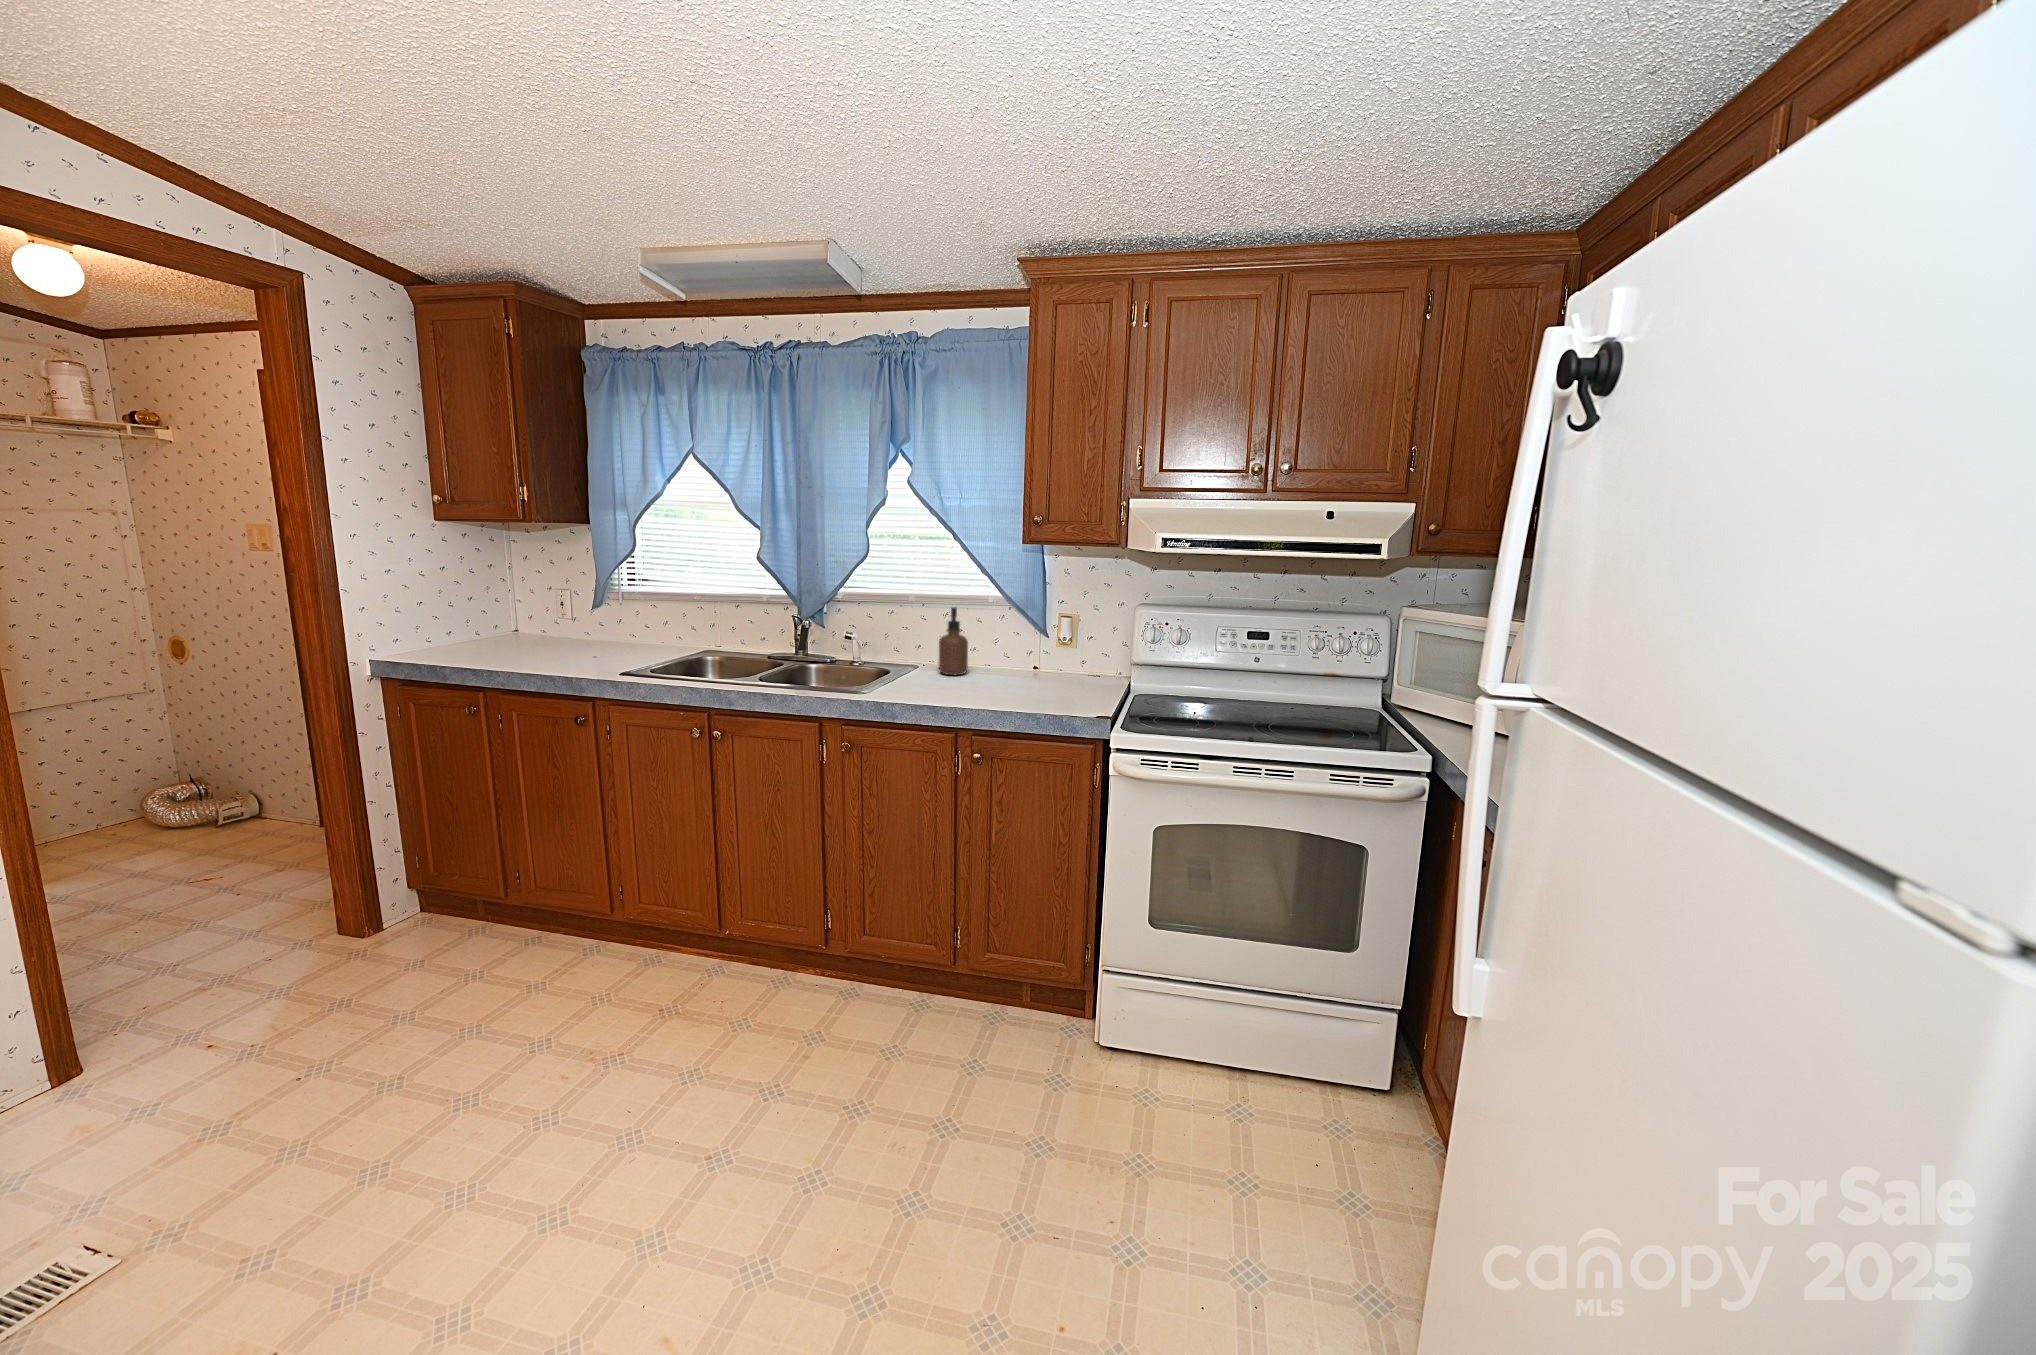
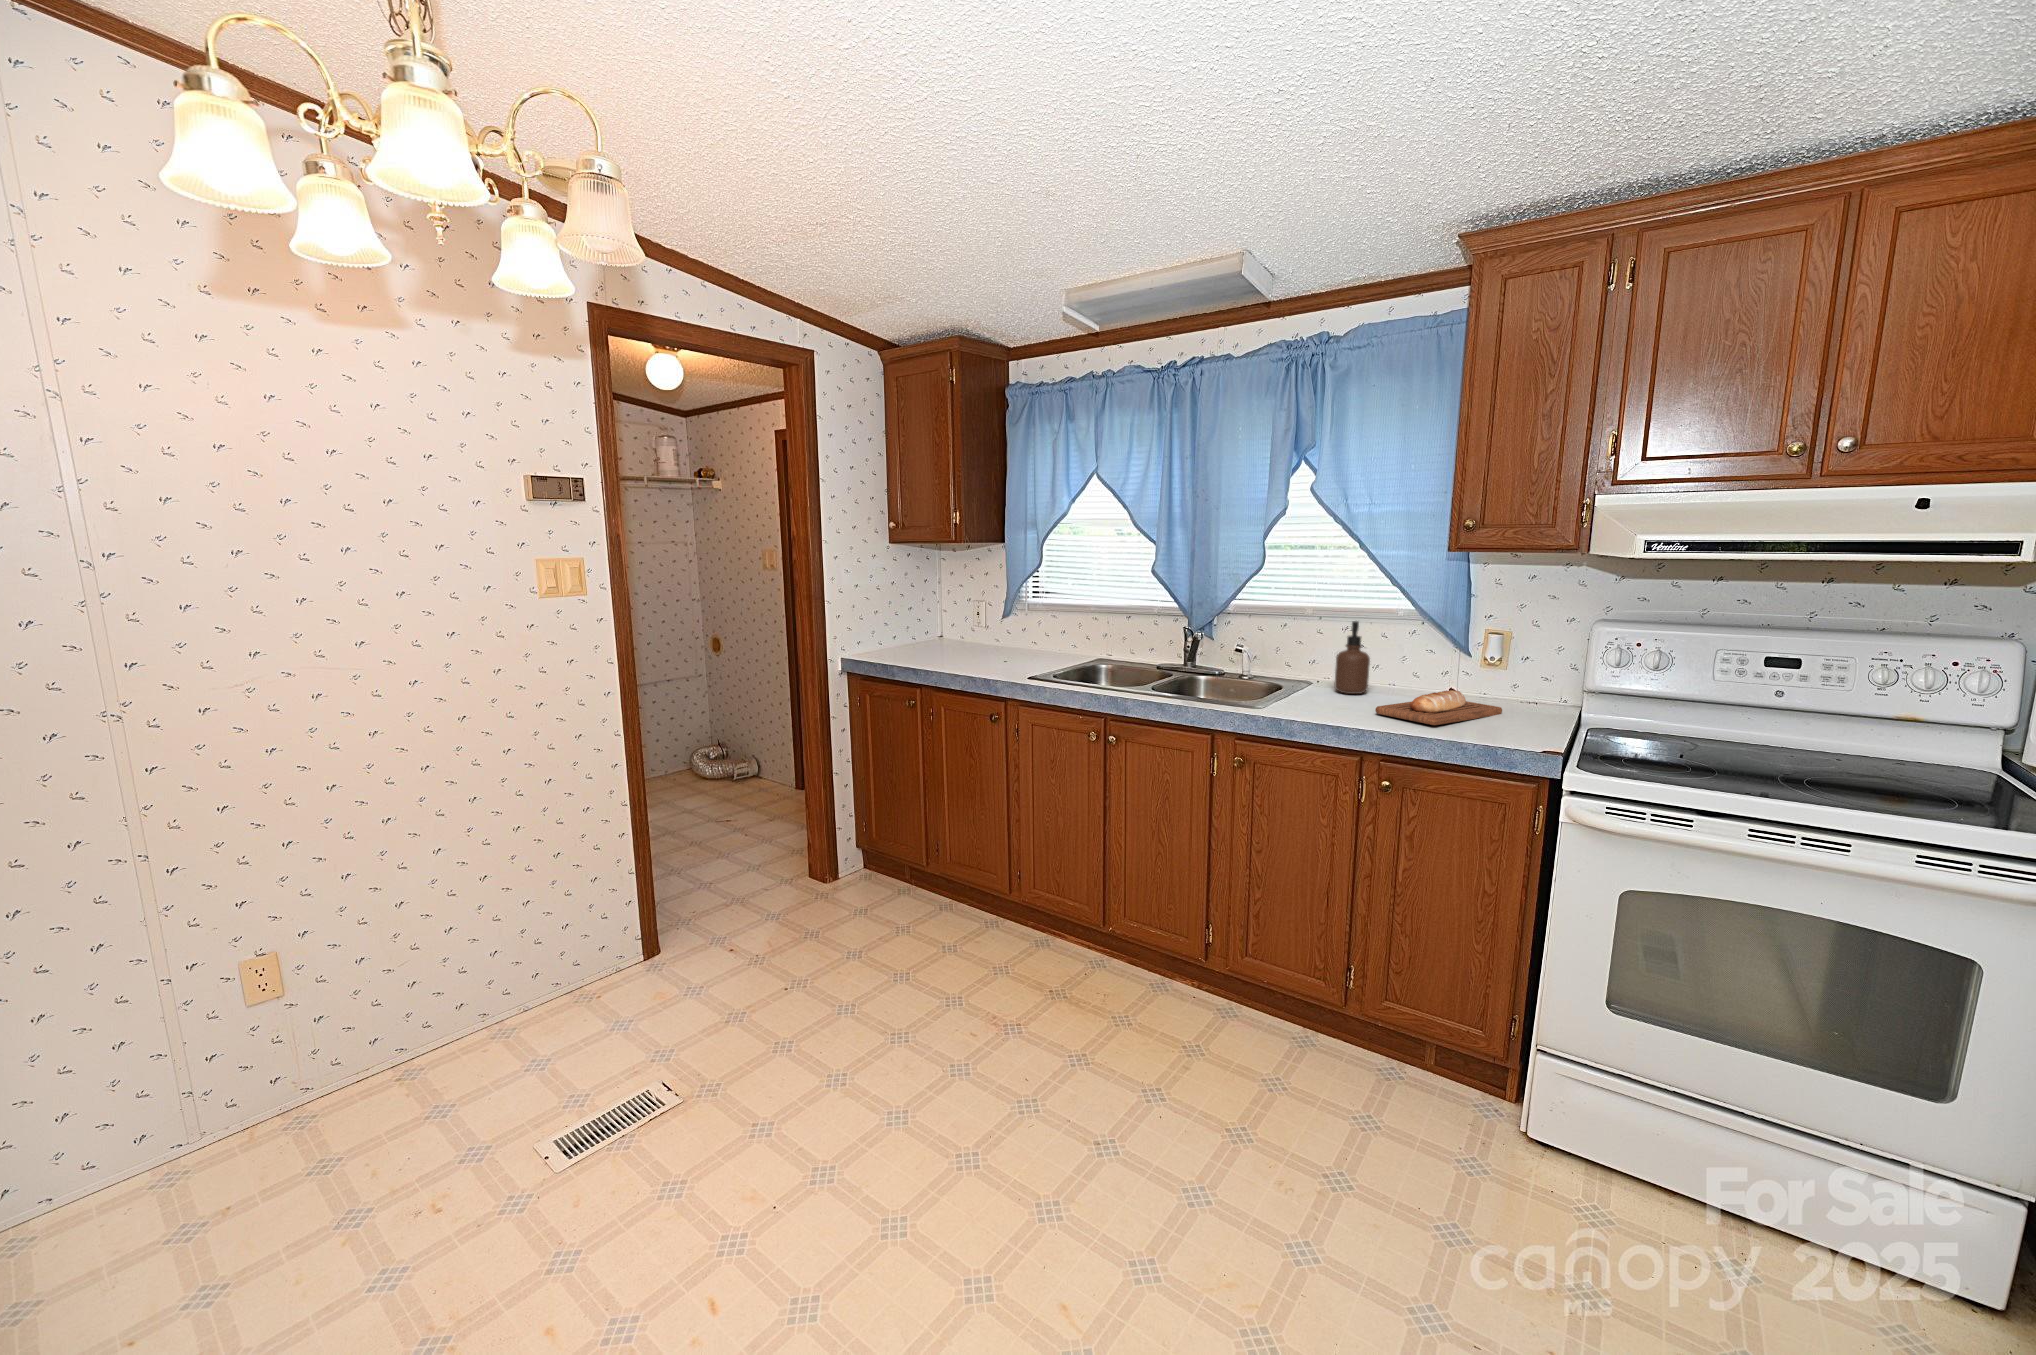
bread loaf: none [970,668,1073,699] -> present [1375,690,1502,725]

